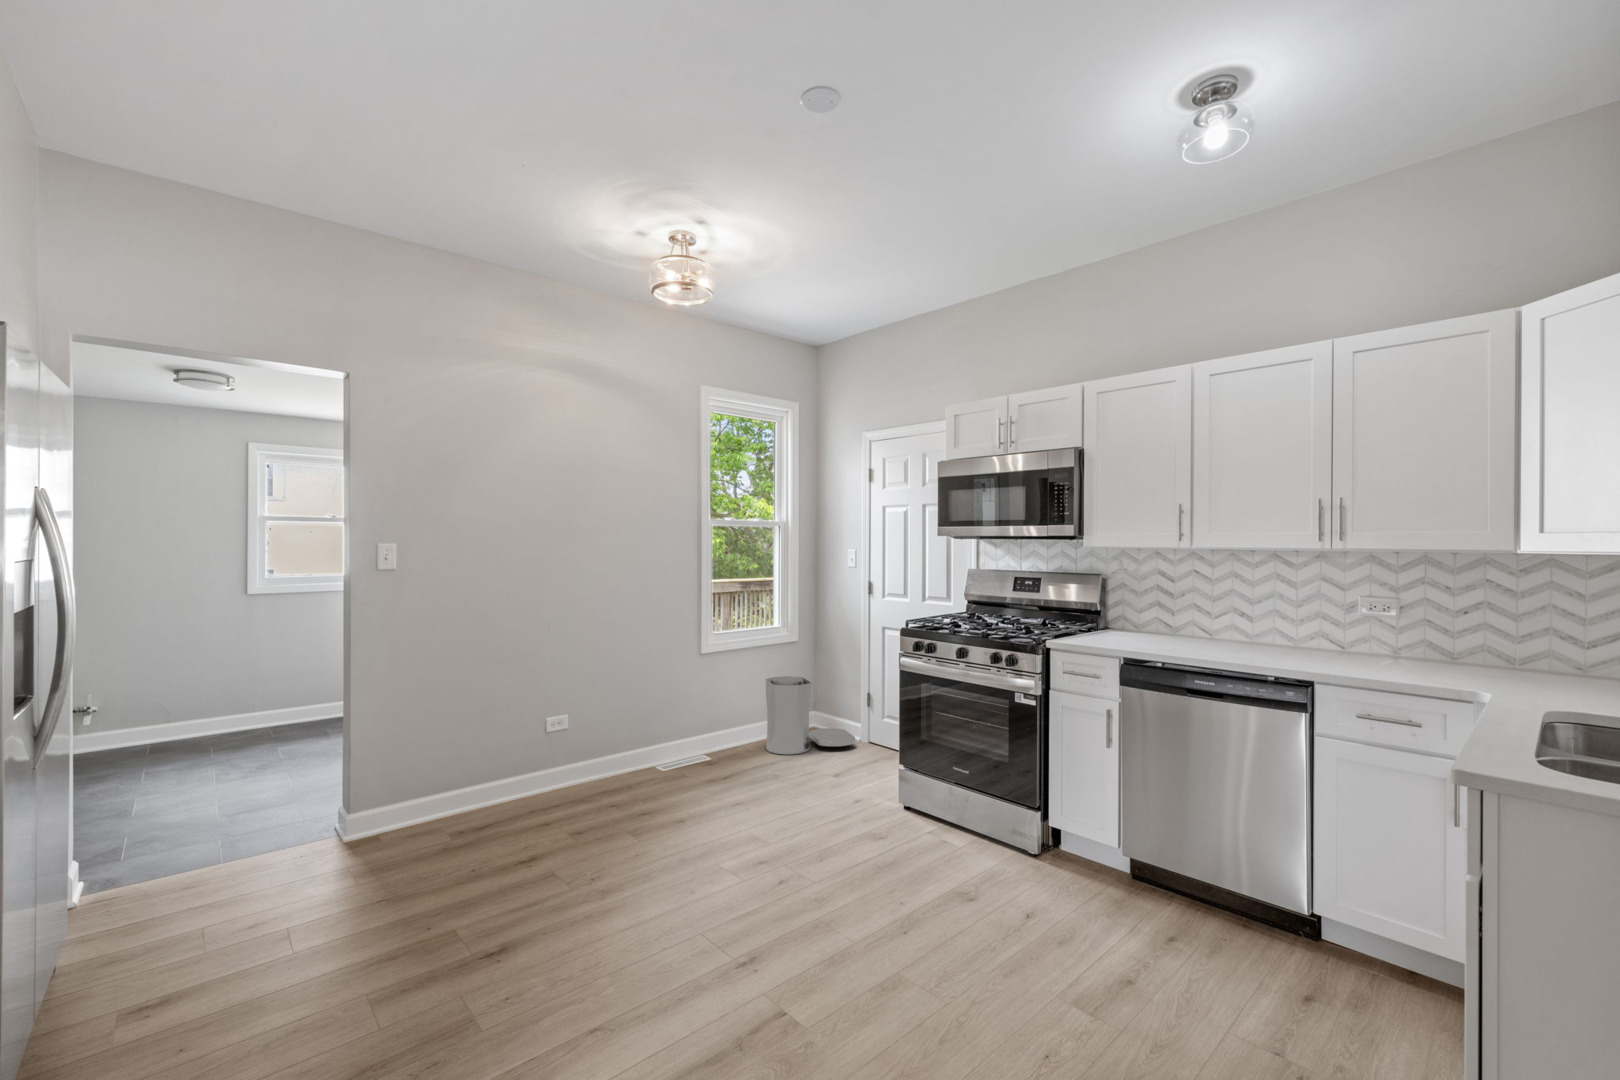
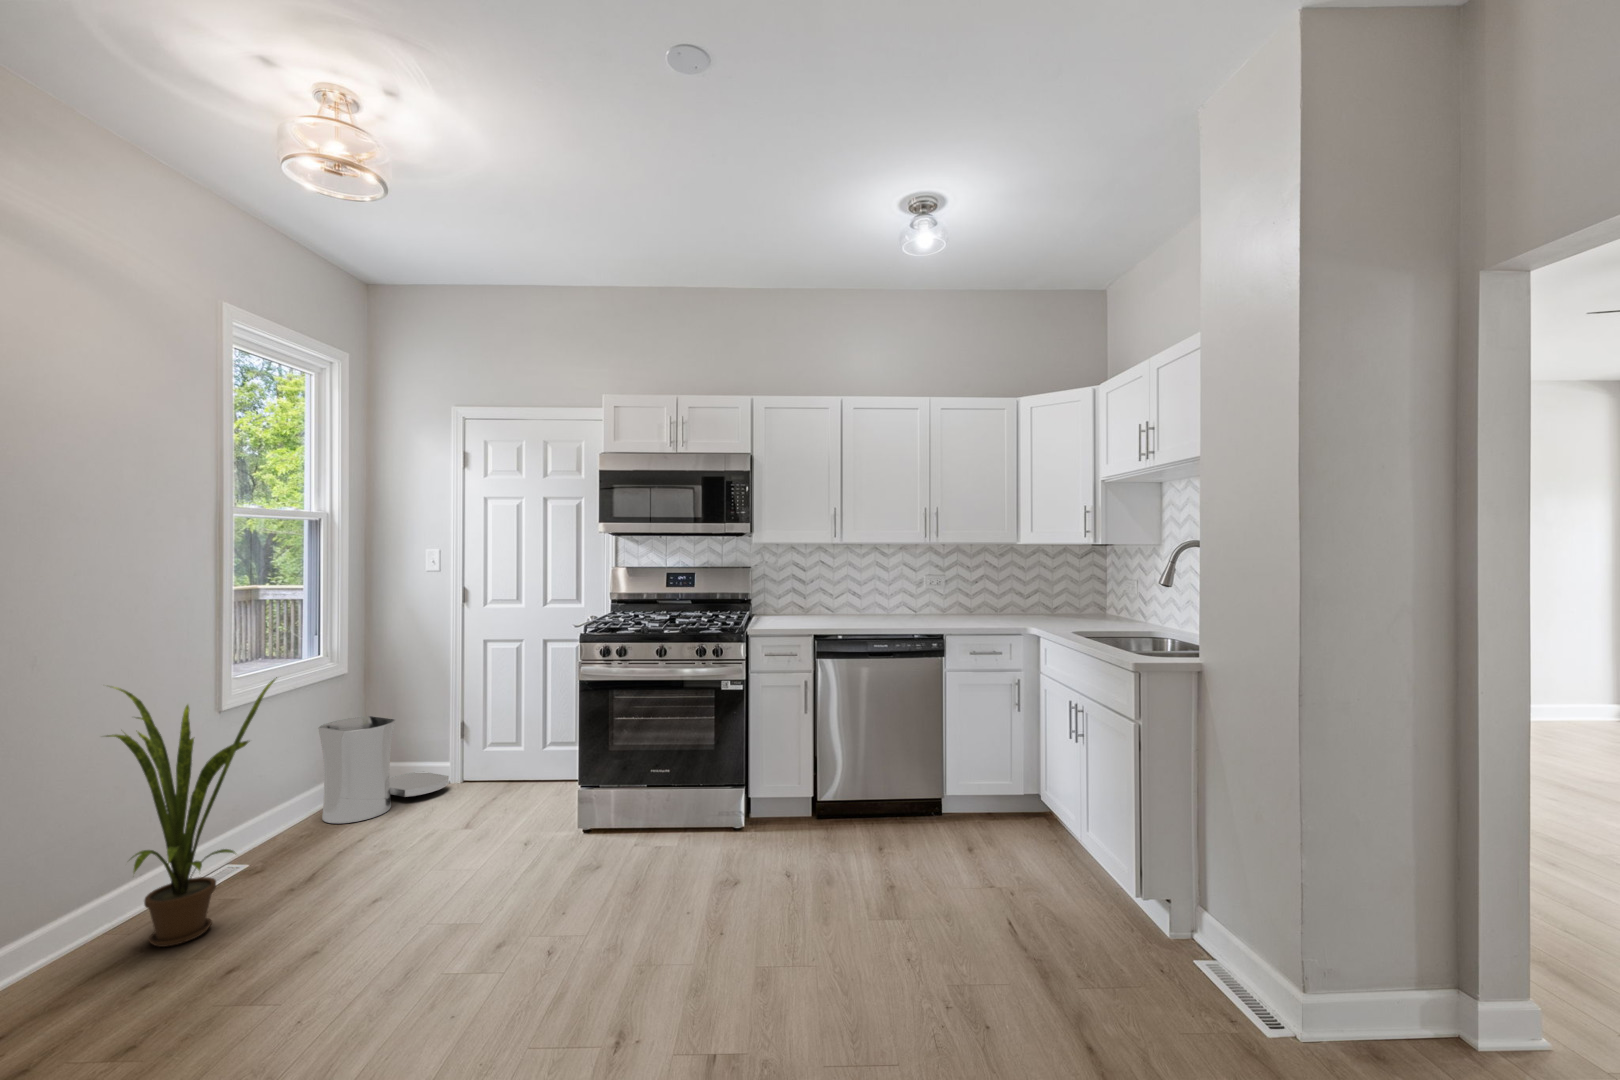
house plant: none [599,630,693,796] -> present [106,677,277,947]

